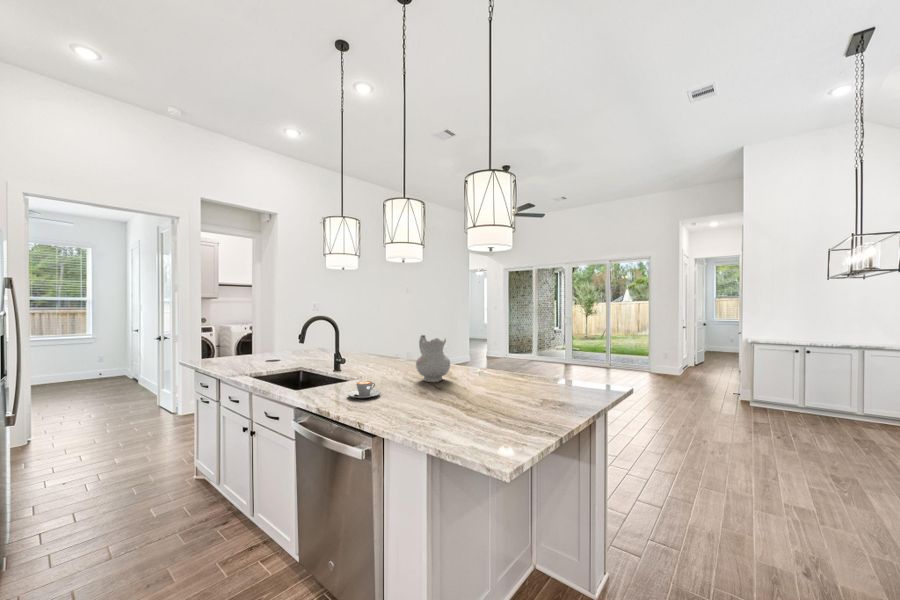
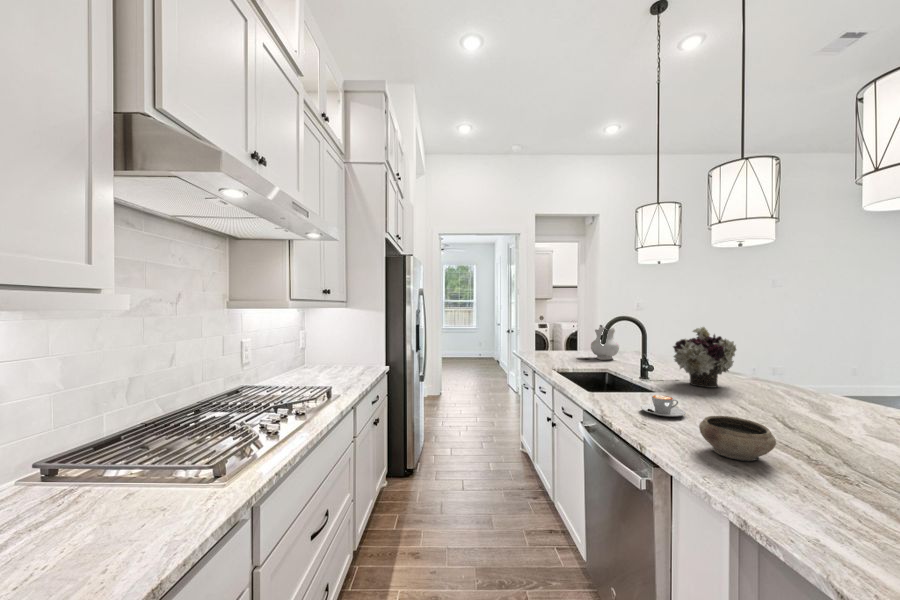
flower arrangement: none [361,322,403,371] -> present [673,327,736,388]
ceramic pitcher: present [416,335,450,382] -> present [591,325,619,360]
ceramic bowl: none [398,386,441,416] -> present [699,416,776,461]

